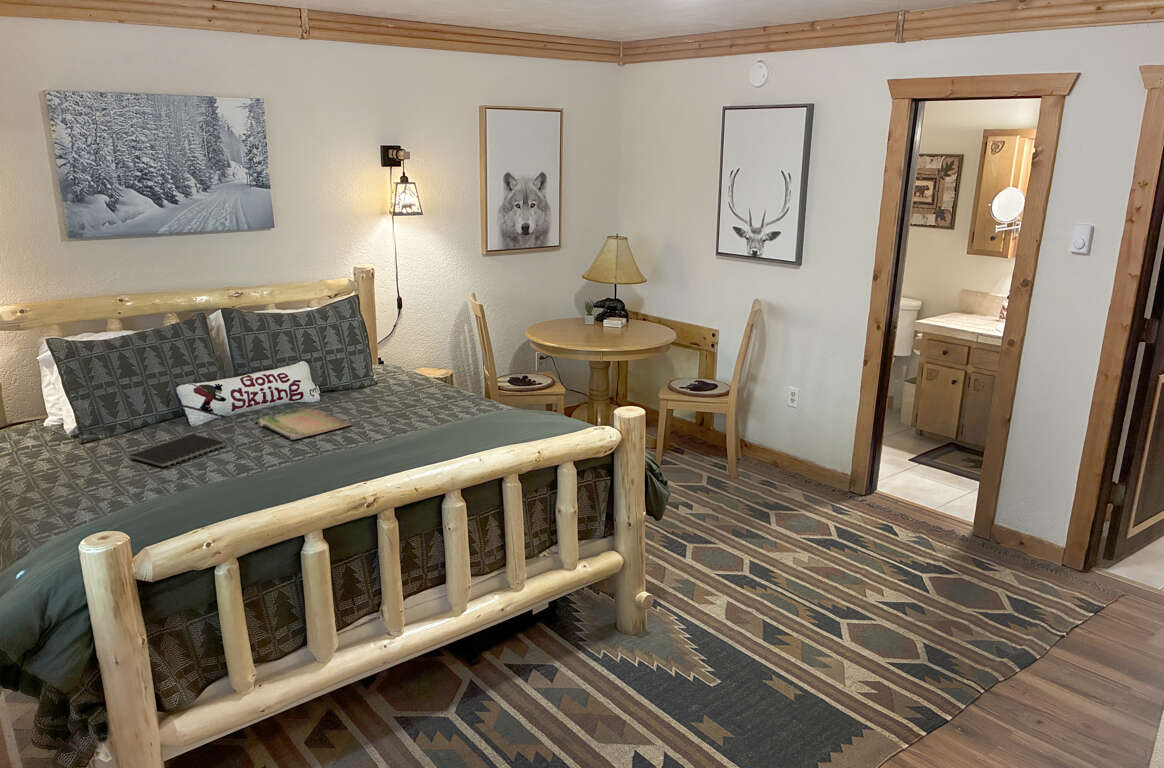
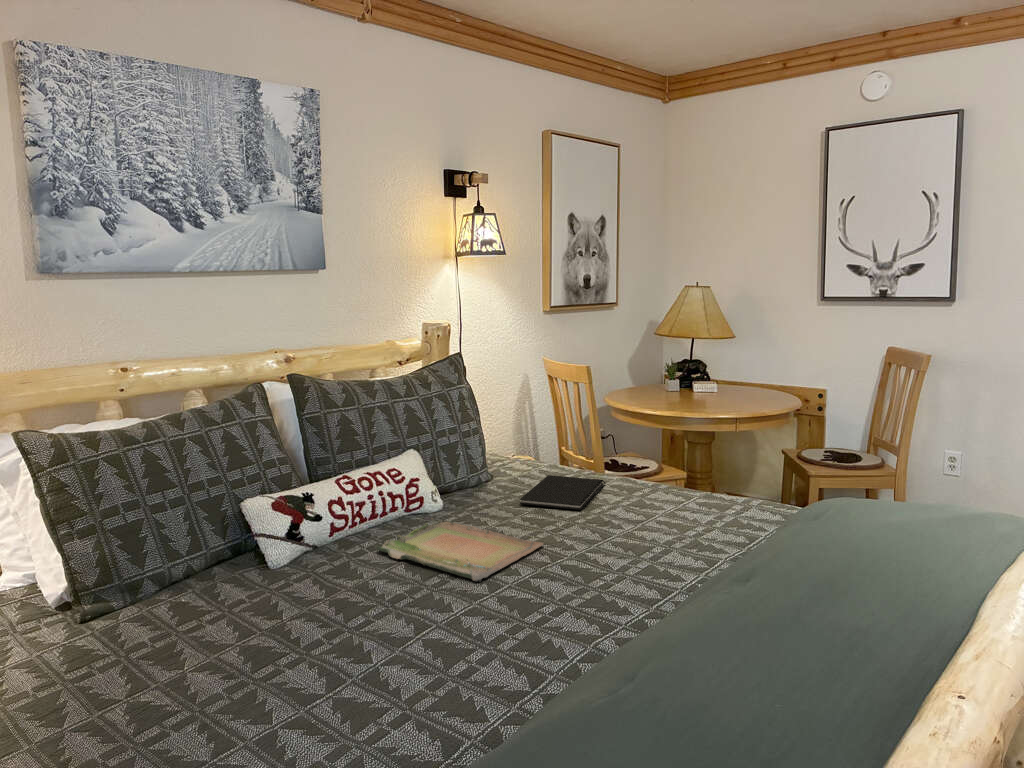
notebook: present [130,434,226,467] -> present [520,475,606,510]

